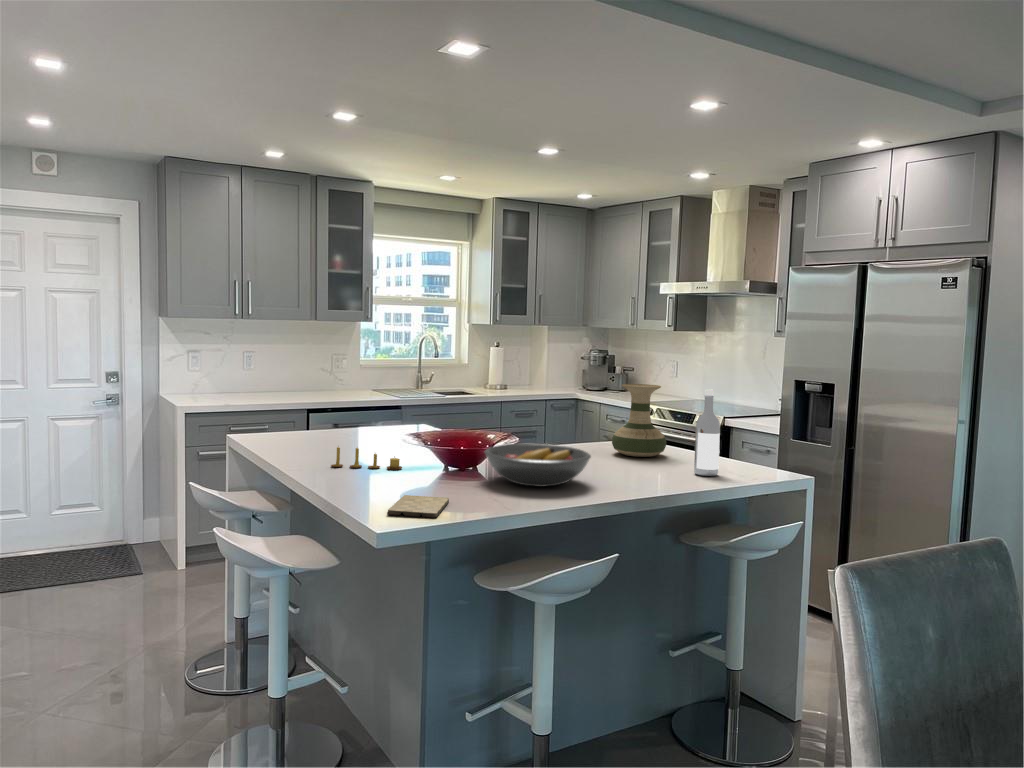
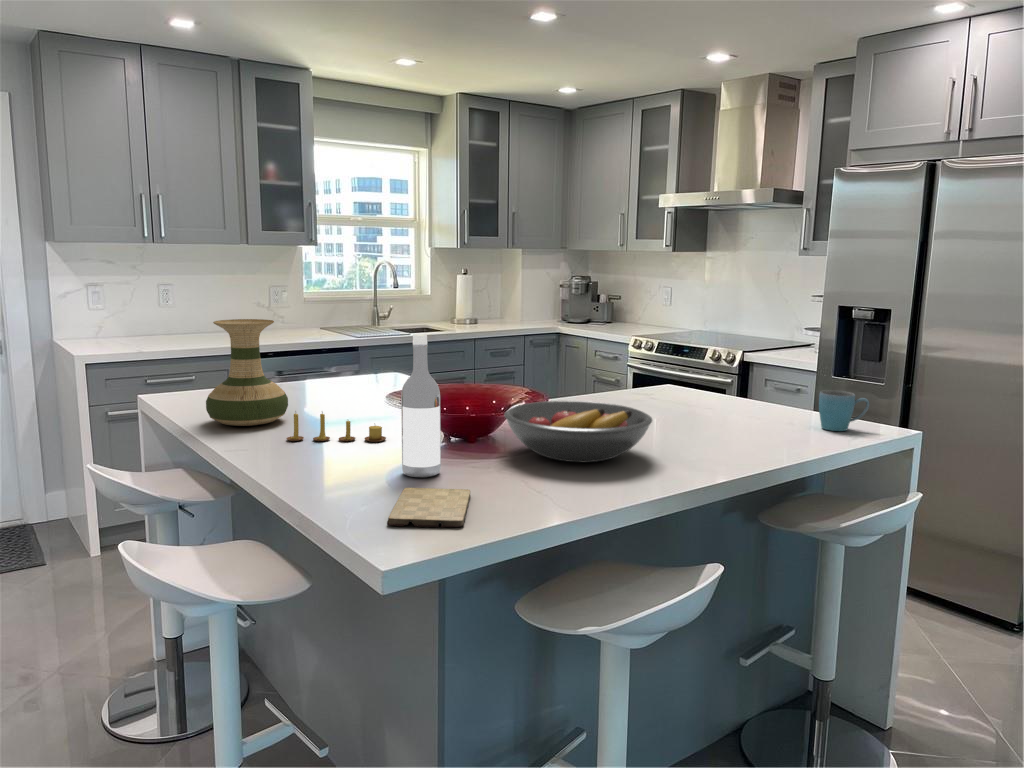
vase: present [612,384,666,457] -> present [206,319,288,426]
wine bottle: present [694,389,720,476] -> present [401,334,441,477]
mug: none [736,443,774,475] -> present [819,390,869,431]

